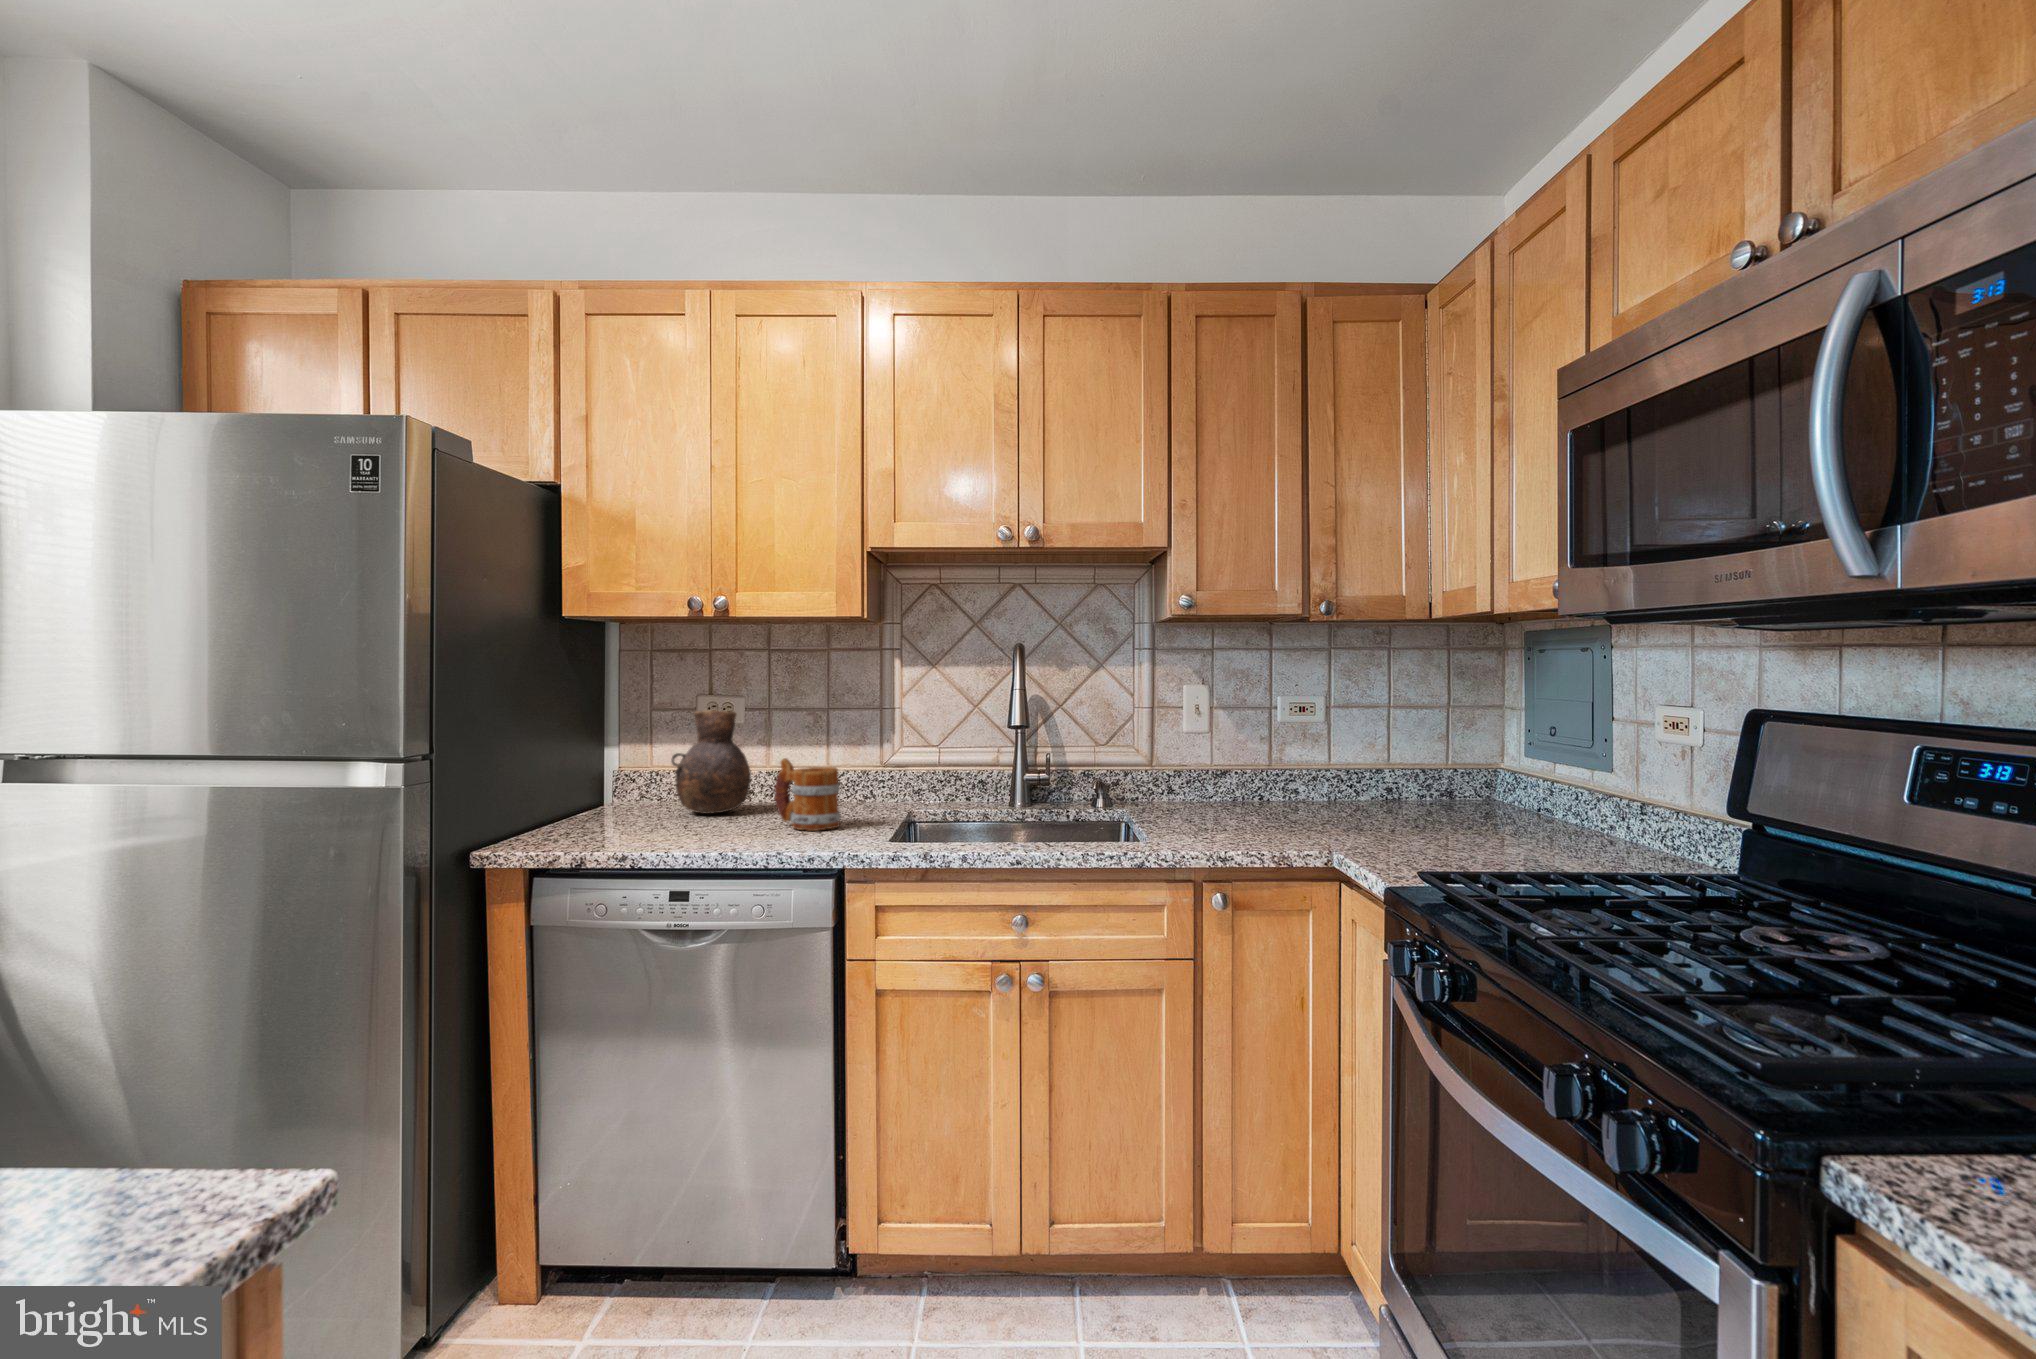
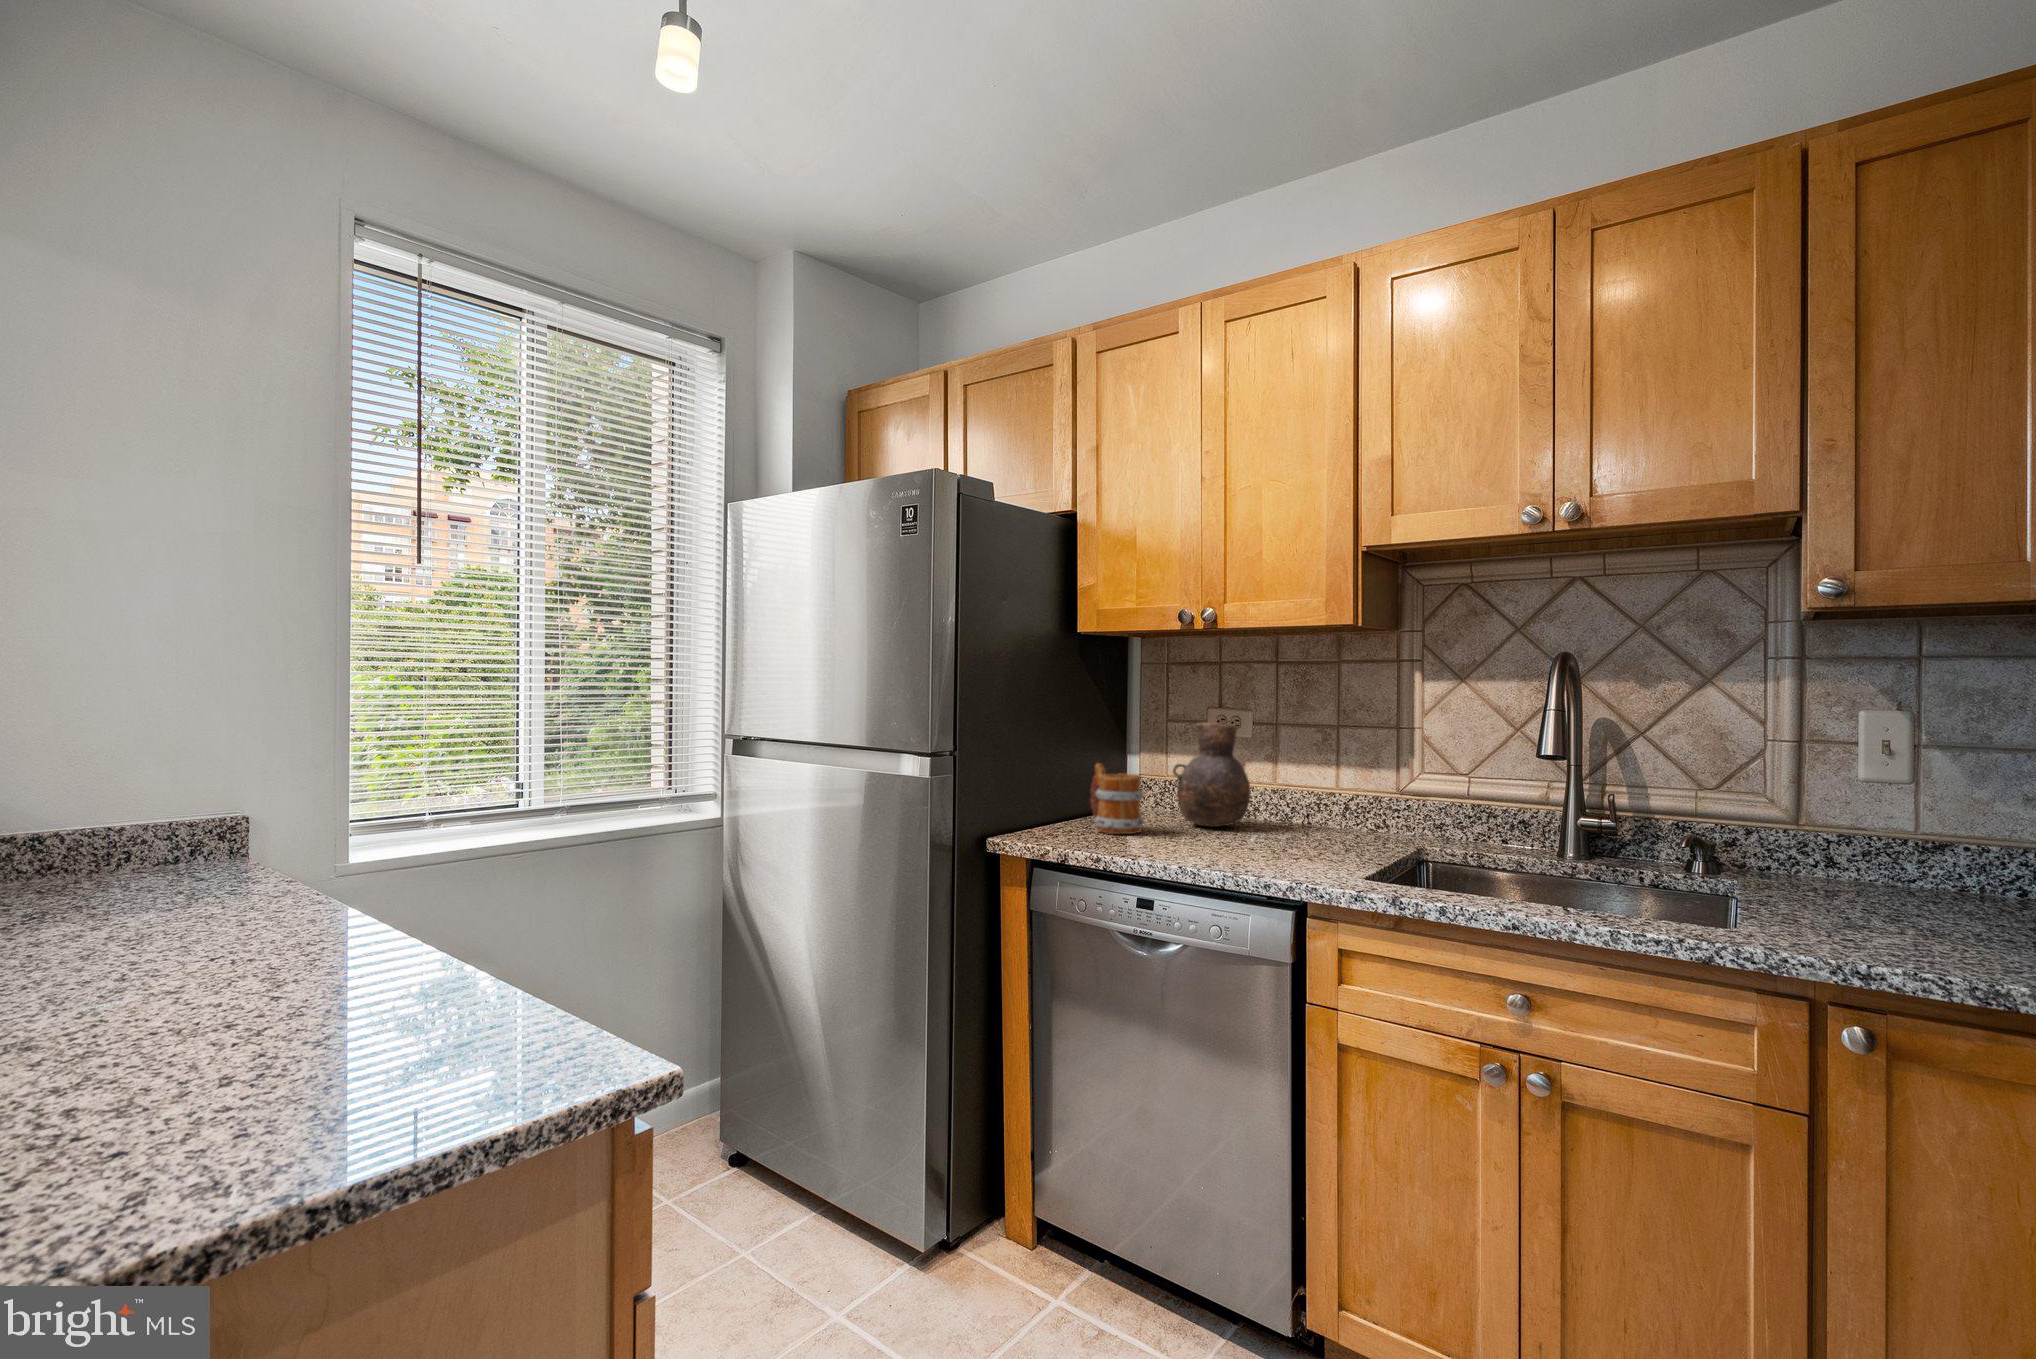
mug: present [774,758,841,831] -> present [1090,763,1144,834]

